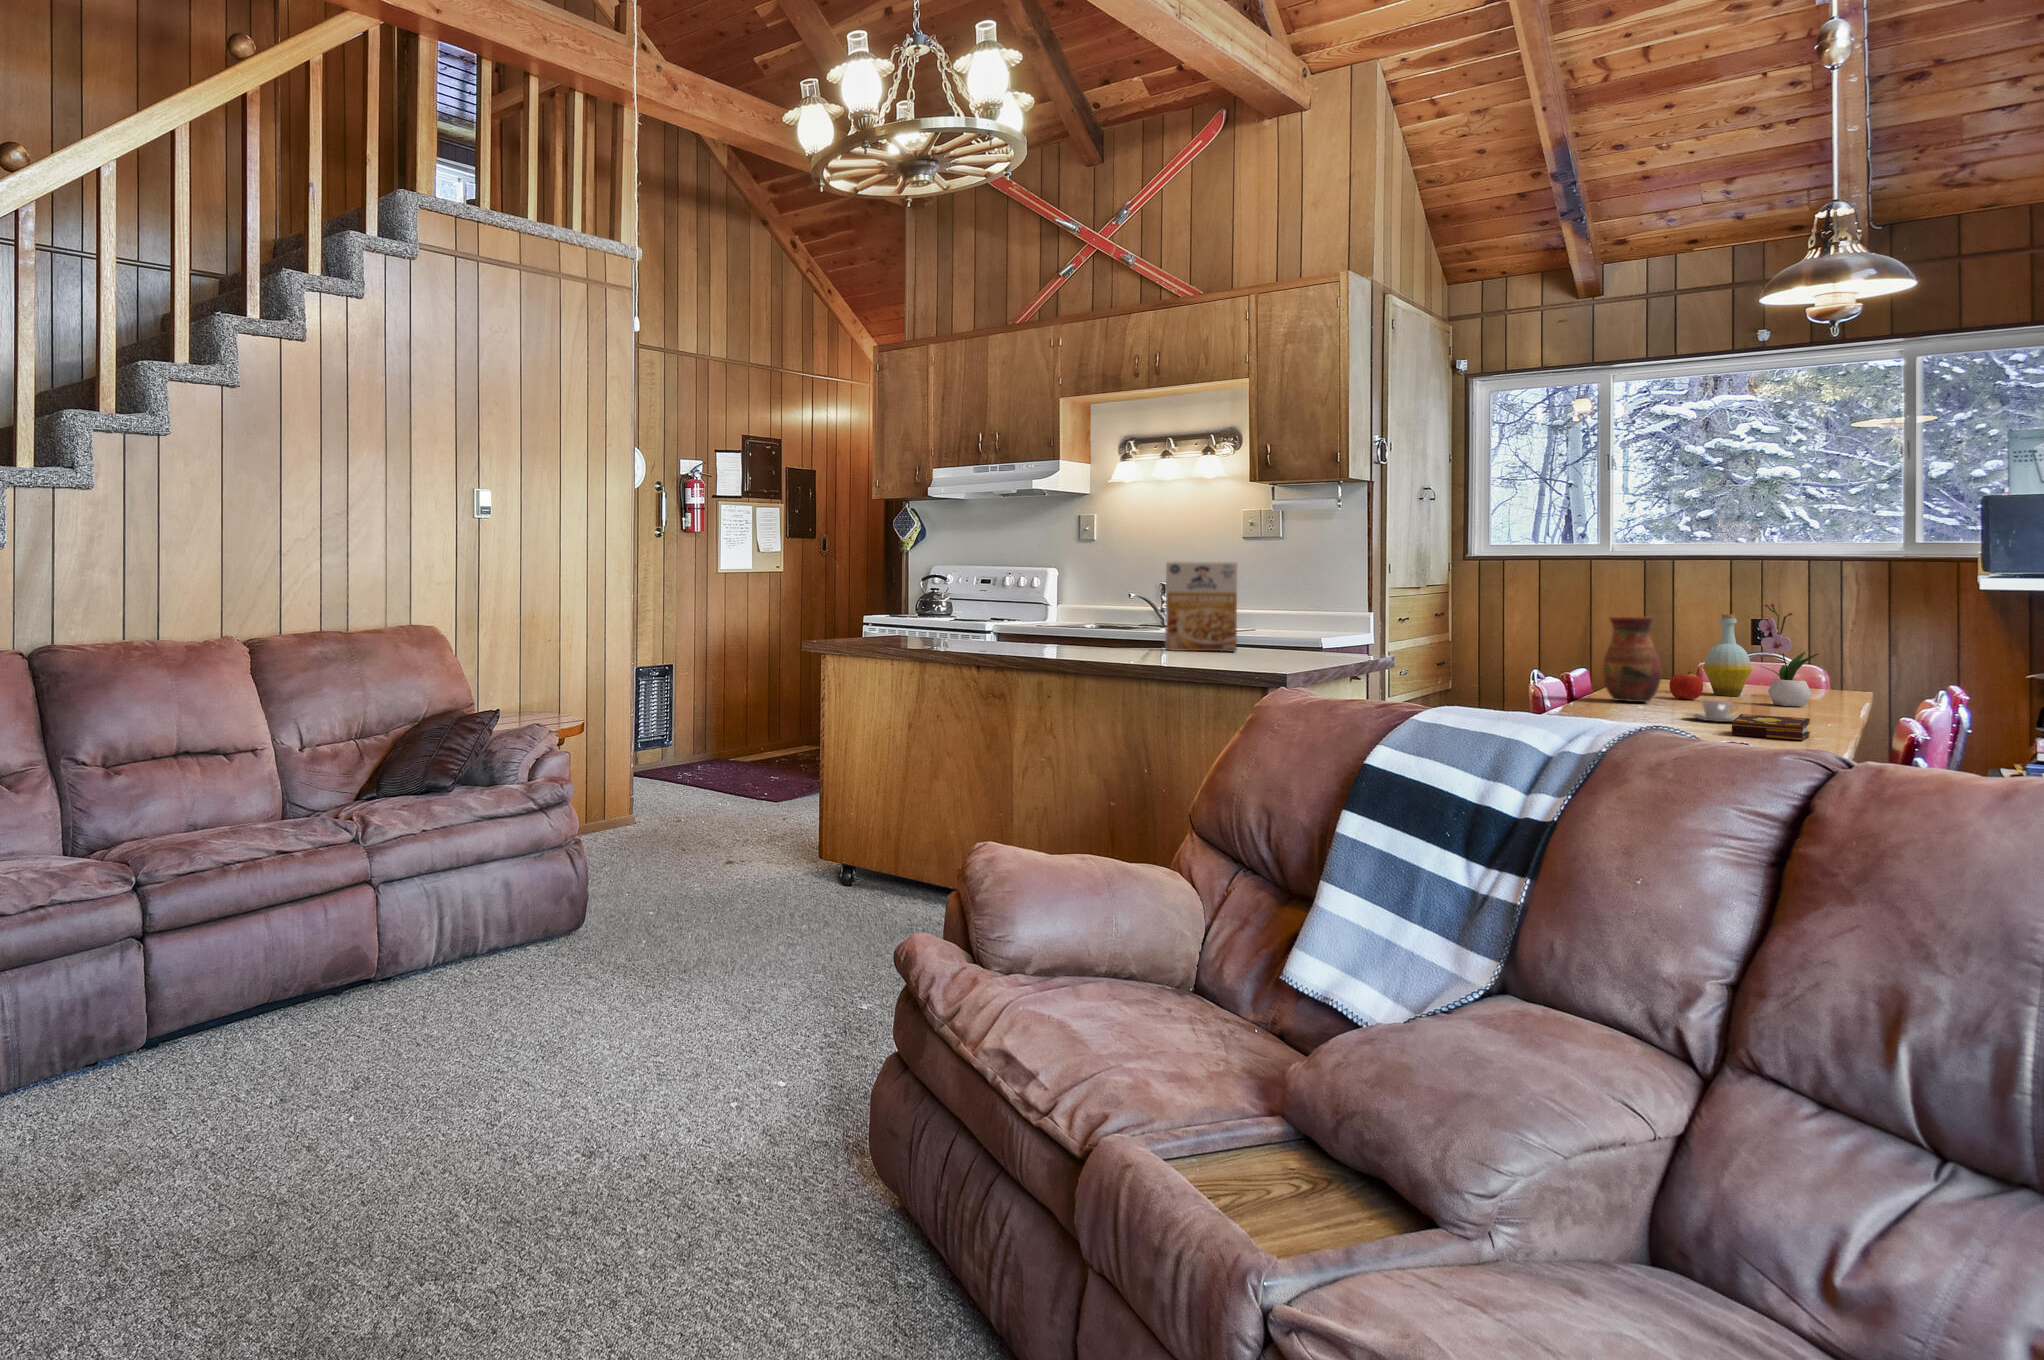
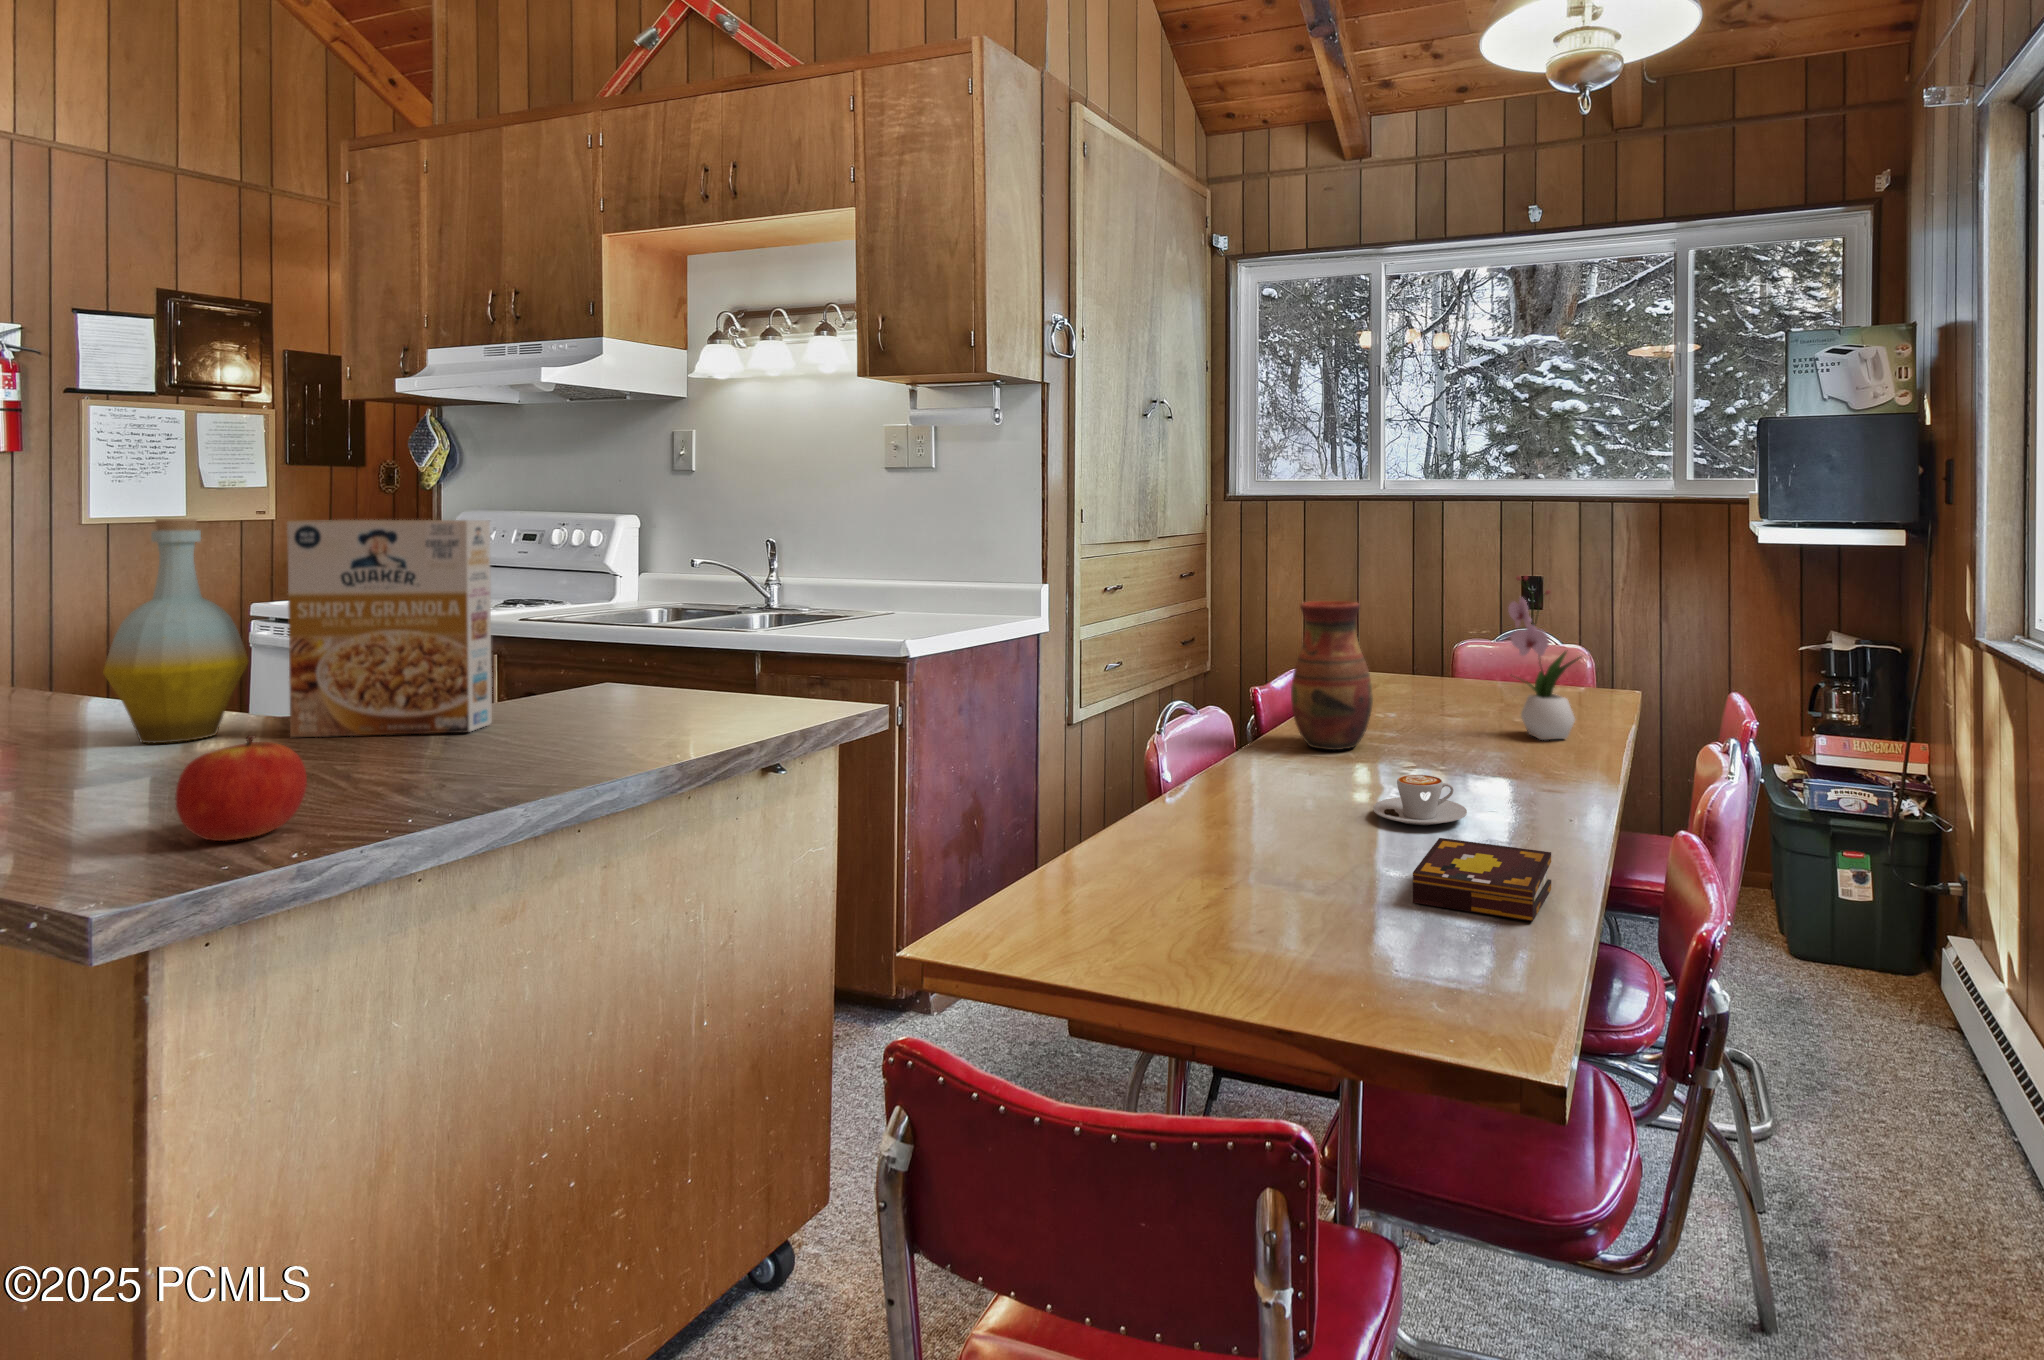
bottle: present [1703,614,1752,696] -> present [103,519,248,743]
apple: present [1669,671,1703,699] -> present [176,735,307,841]

